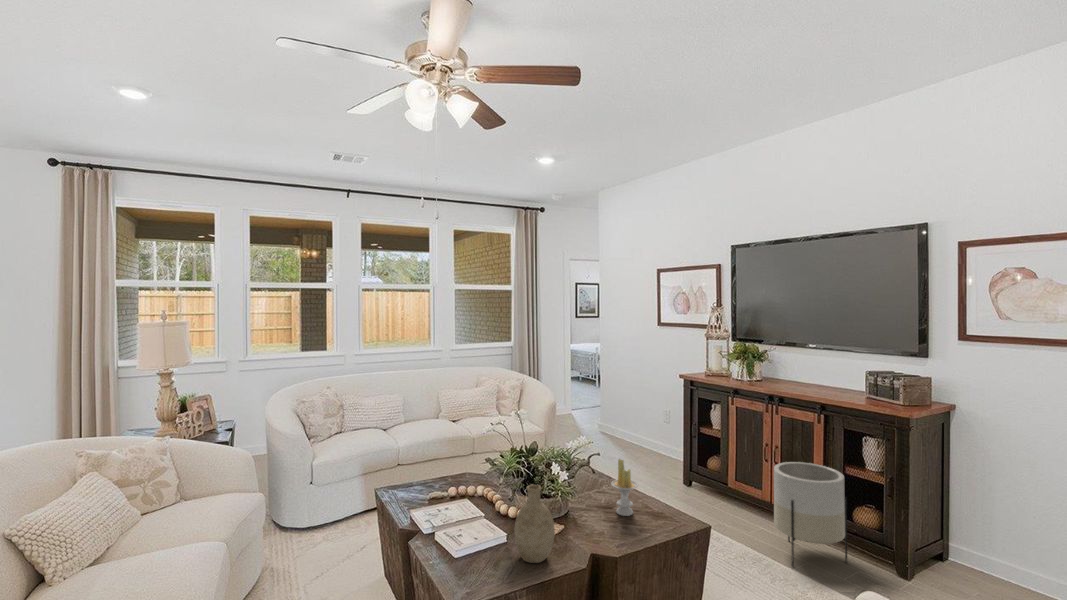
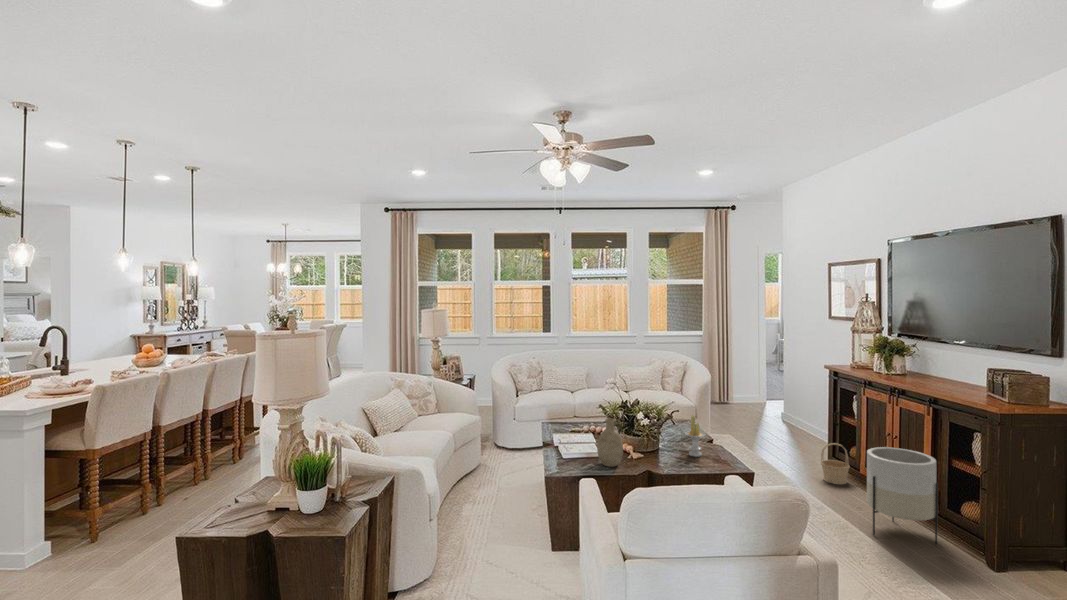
basket: none [687,458,715,503] -> present [821,443,850,484]

